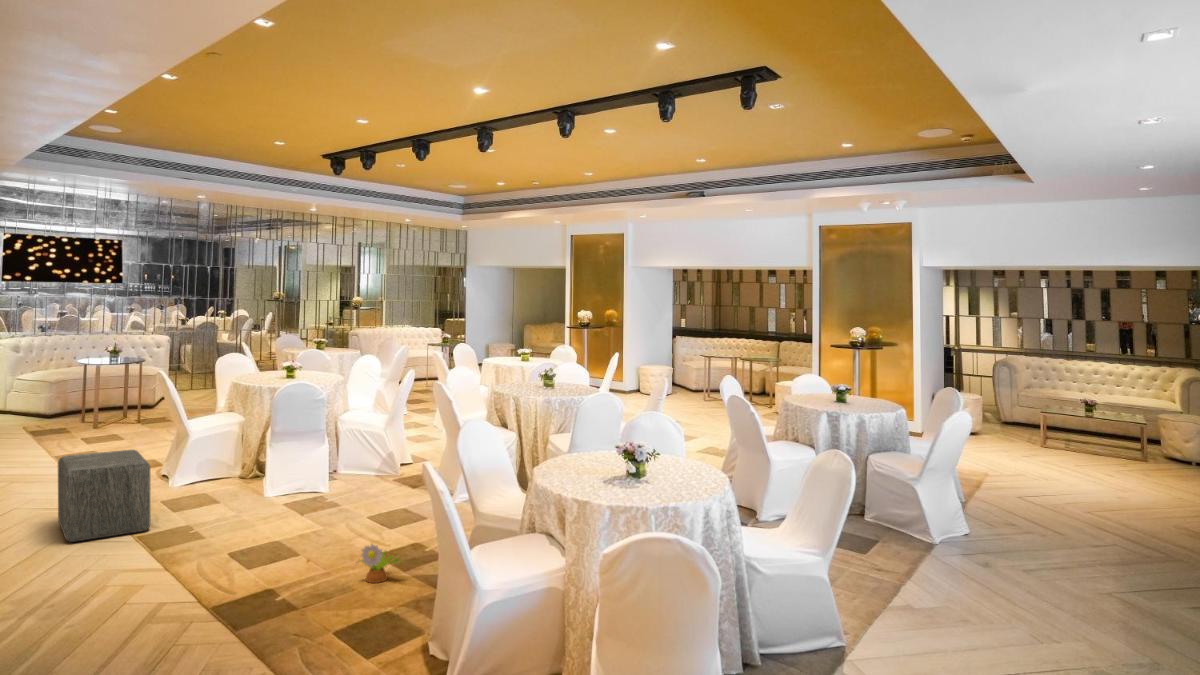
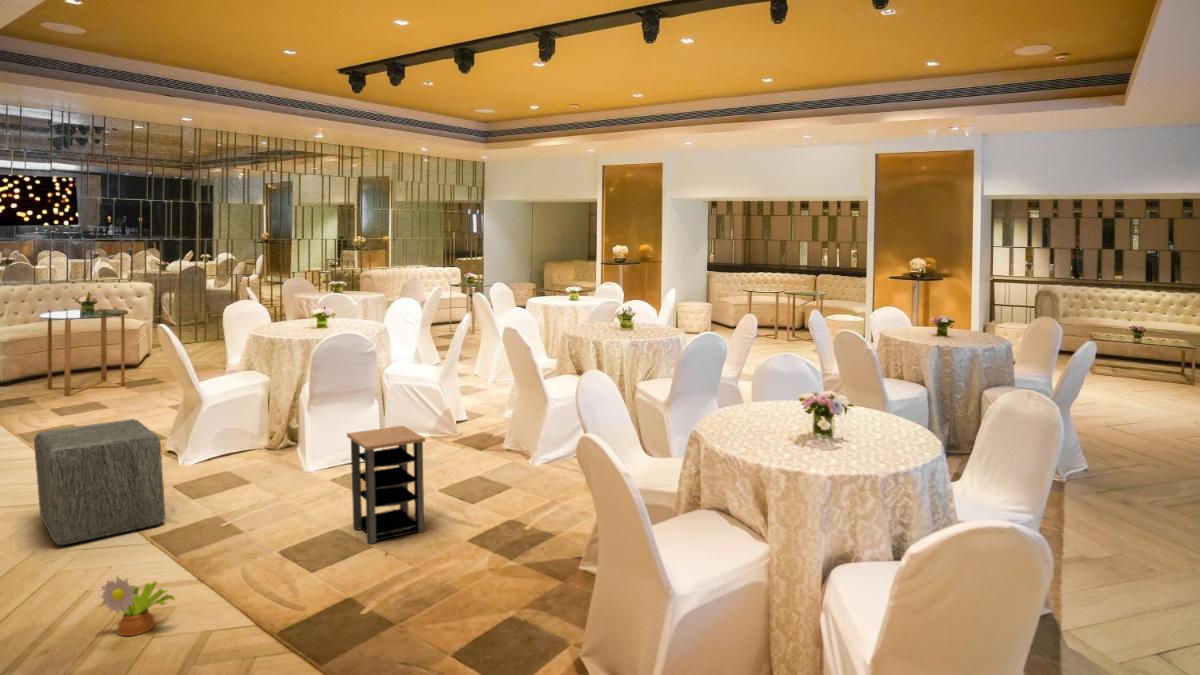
side table: none [289,462,346,551] -> present [347,426,425,544]
decorative plant: present [359,544,401,583] -> present [101,577,175,636]

